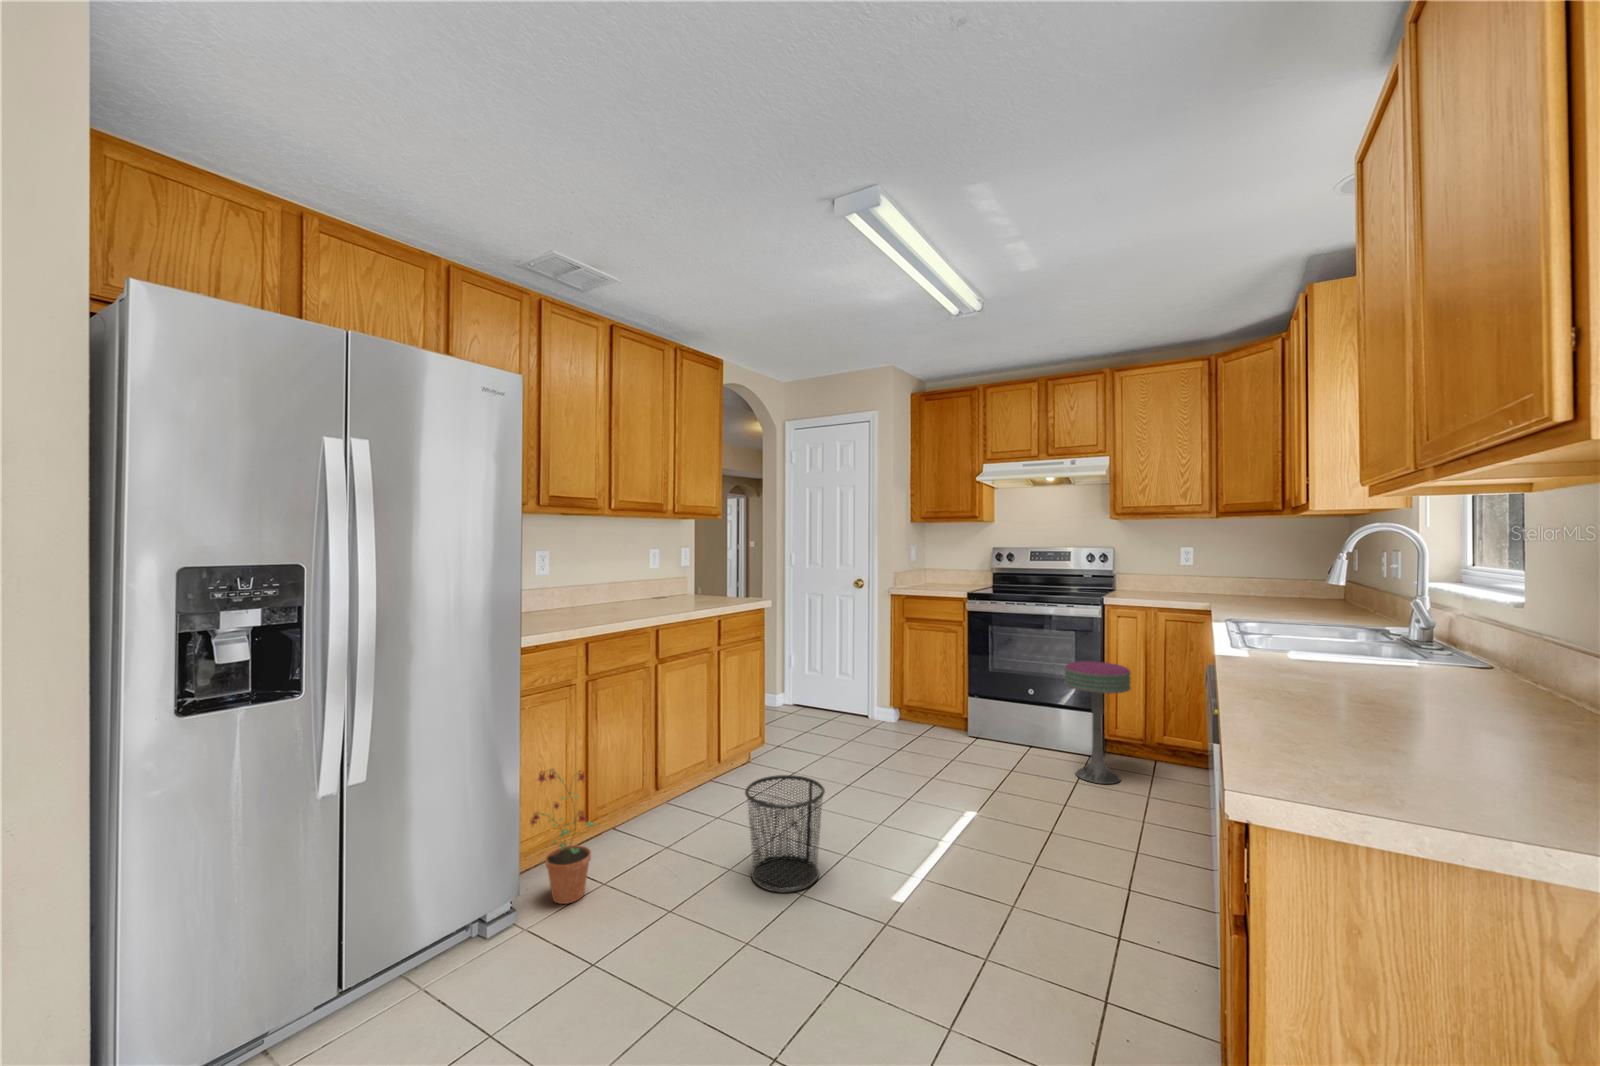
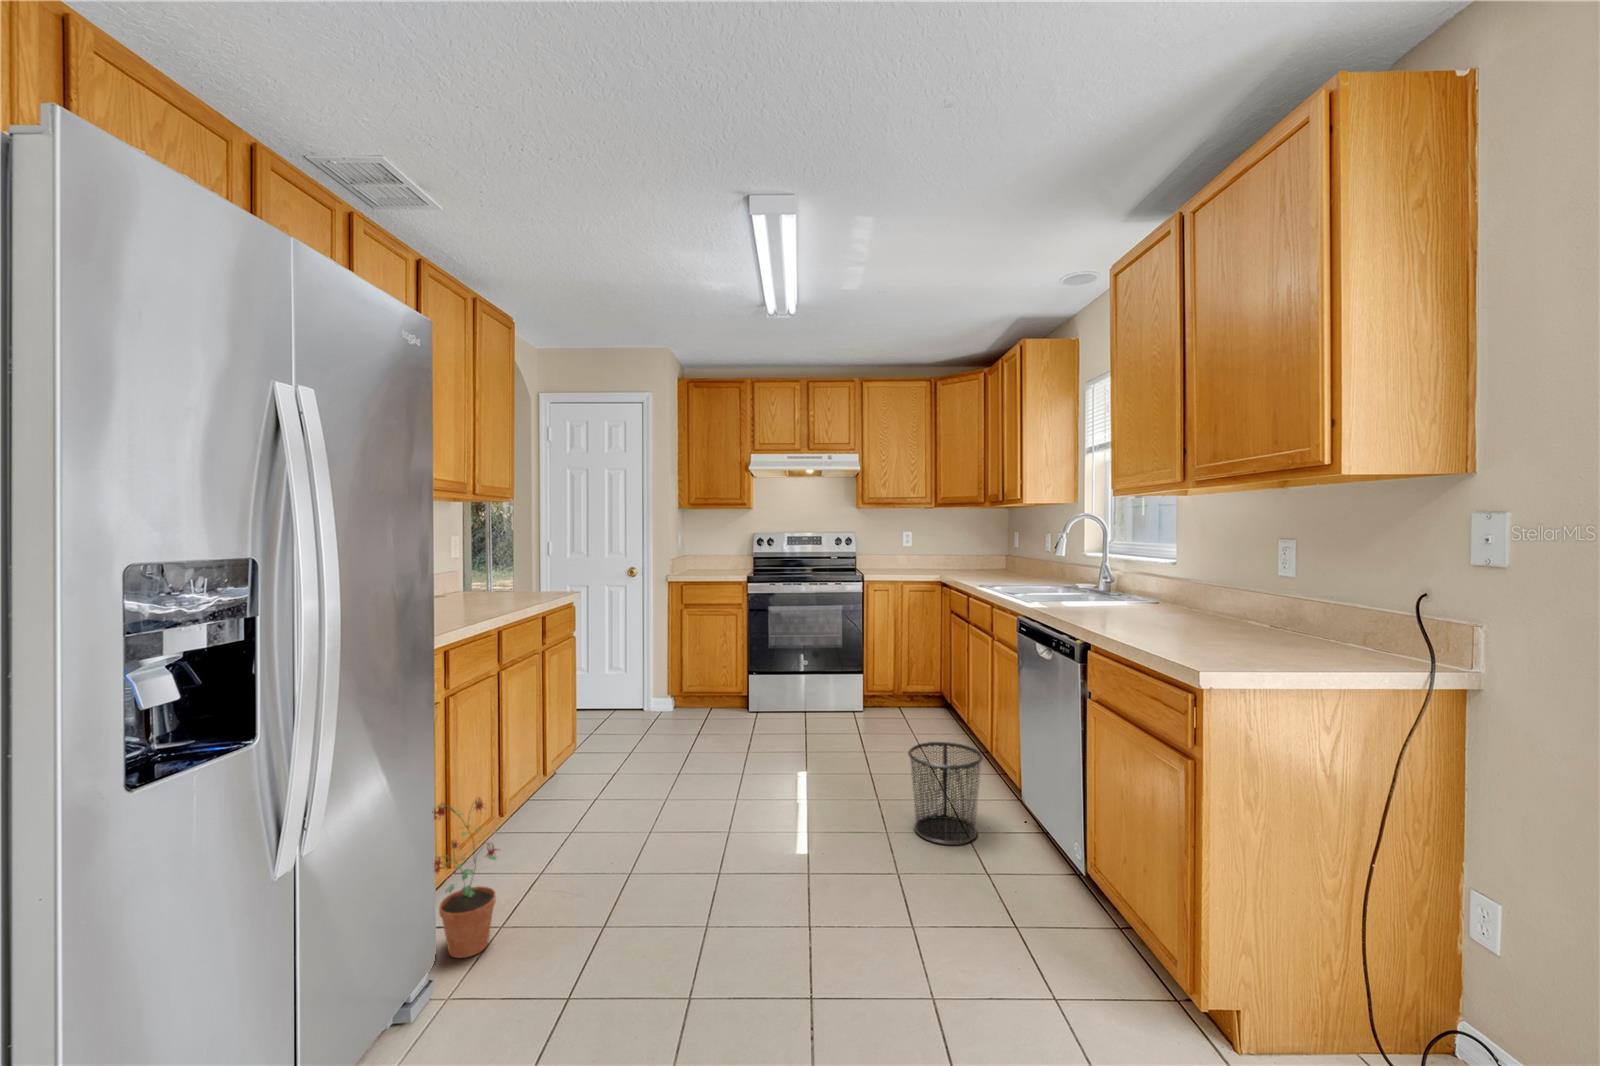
bar stool: present [1064,661,1131,784] -> none [846,629,897,730]
waste bin: present [745,775,825,892] -> present [908,742,983,845]

